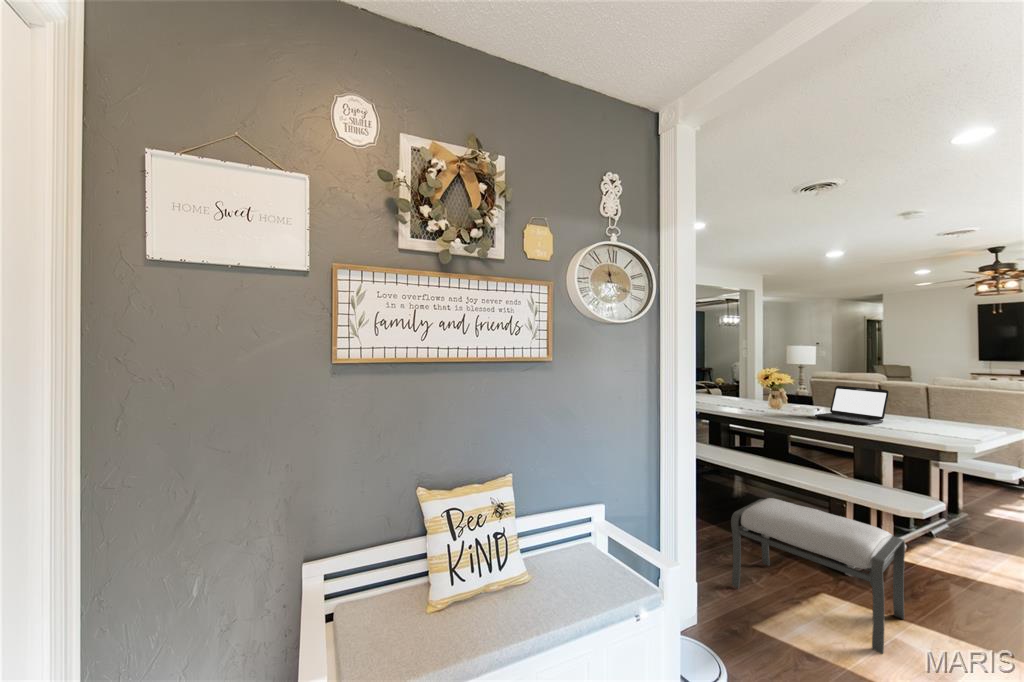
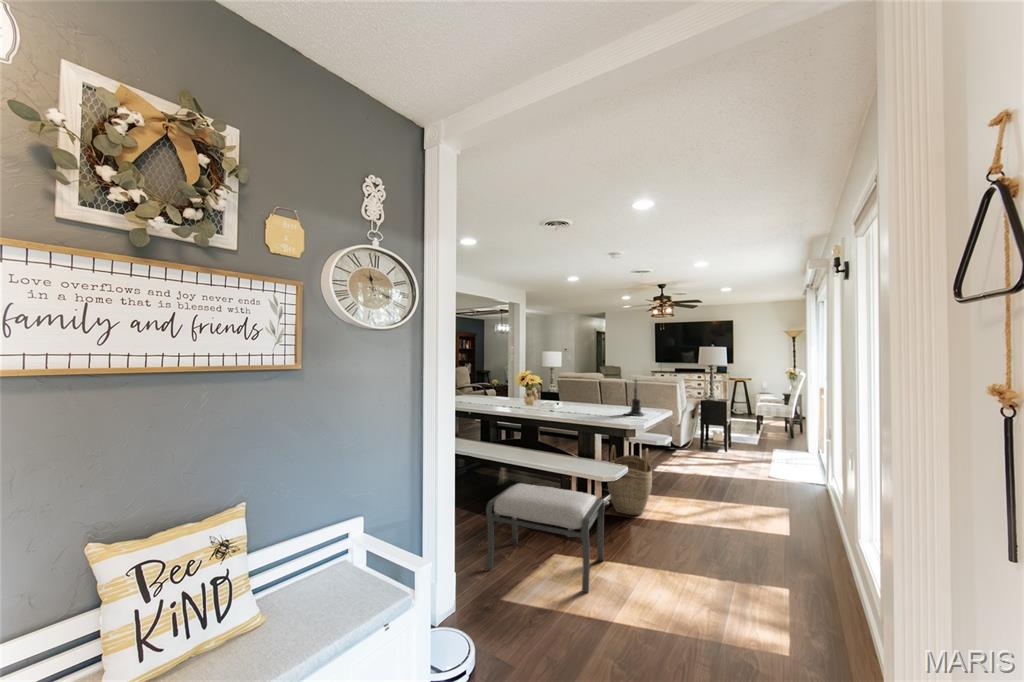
candle holder: none [928,378,975,436] -> present [626,380,644,416]
laptop: present [815,386,889,425] -> none [555,383,602,414]
woven basket: none [903,470,986,571] -> present [608,446,652,515]

